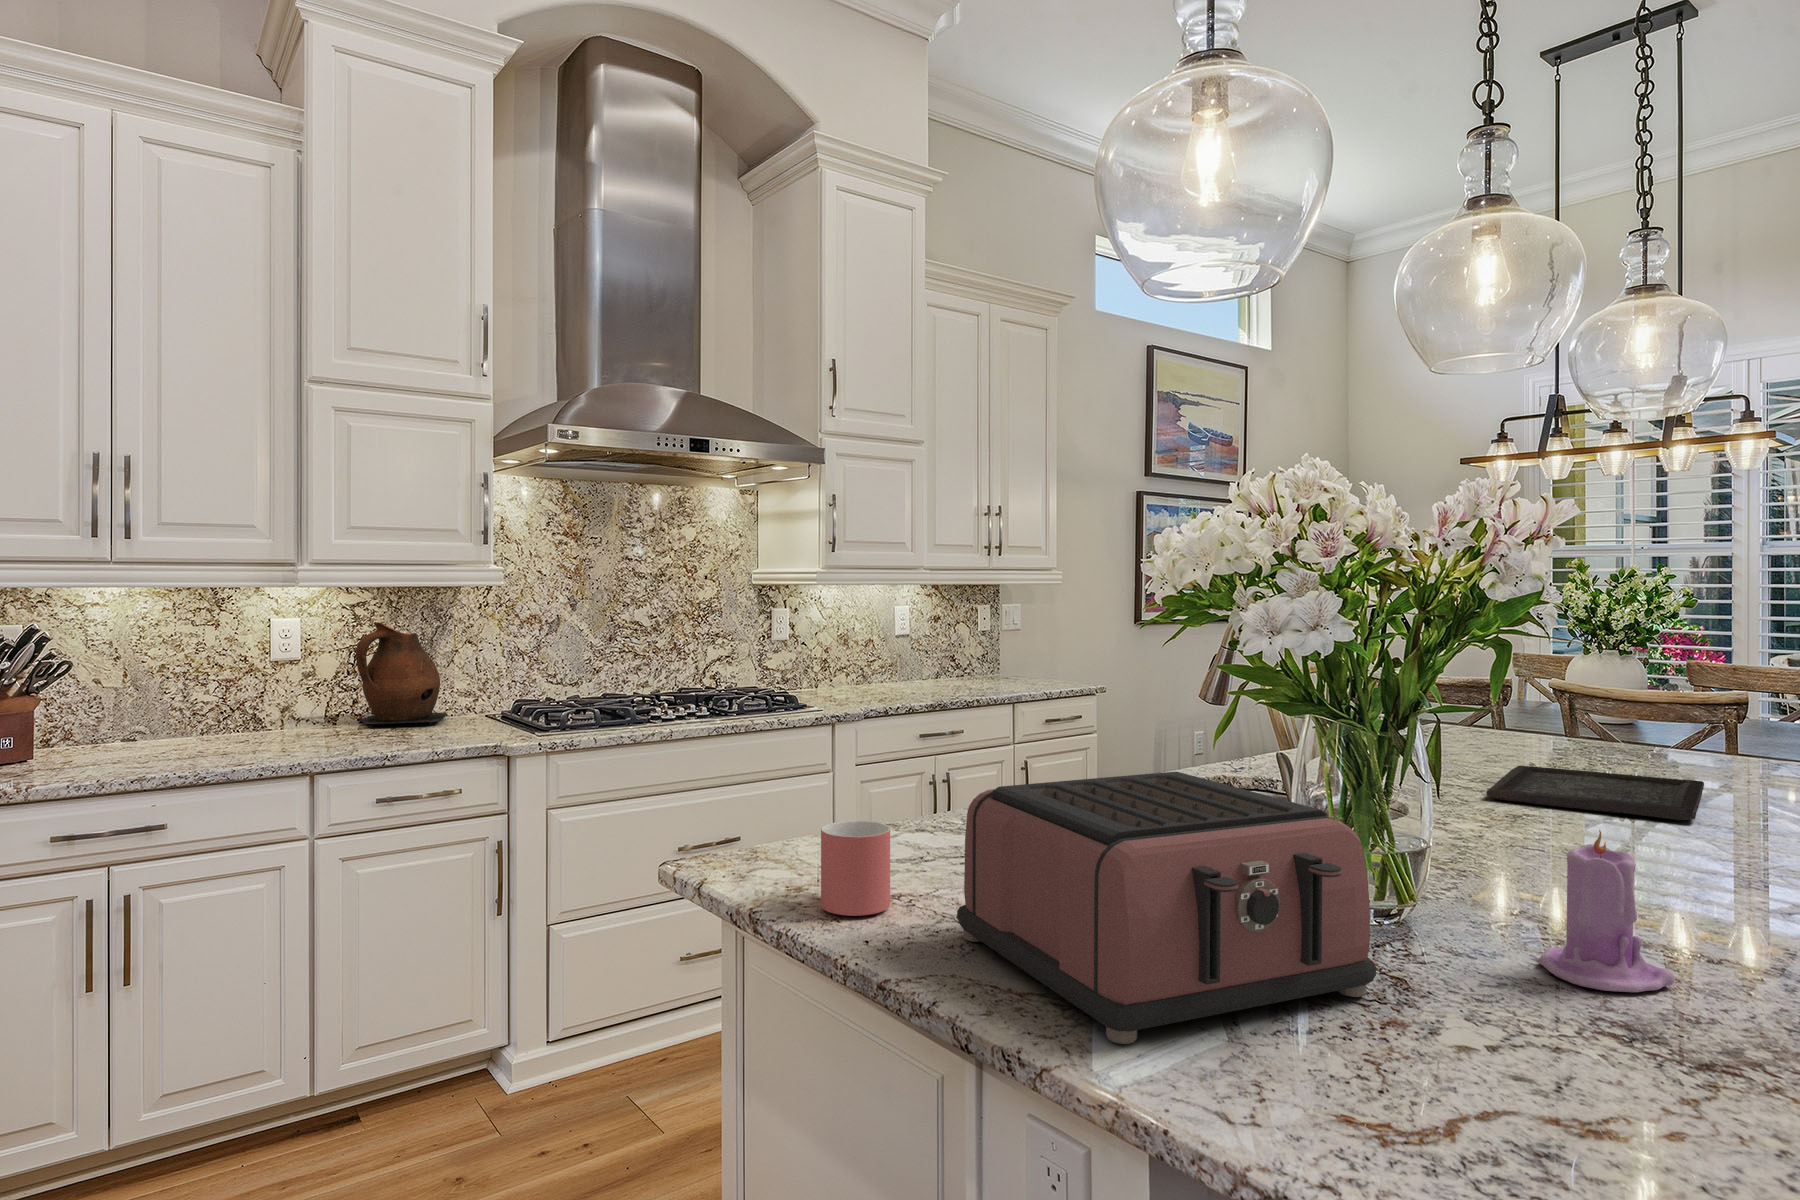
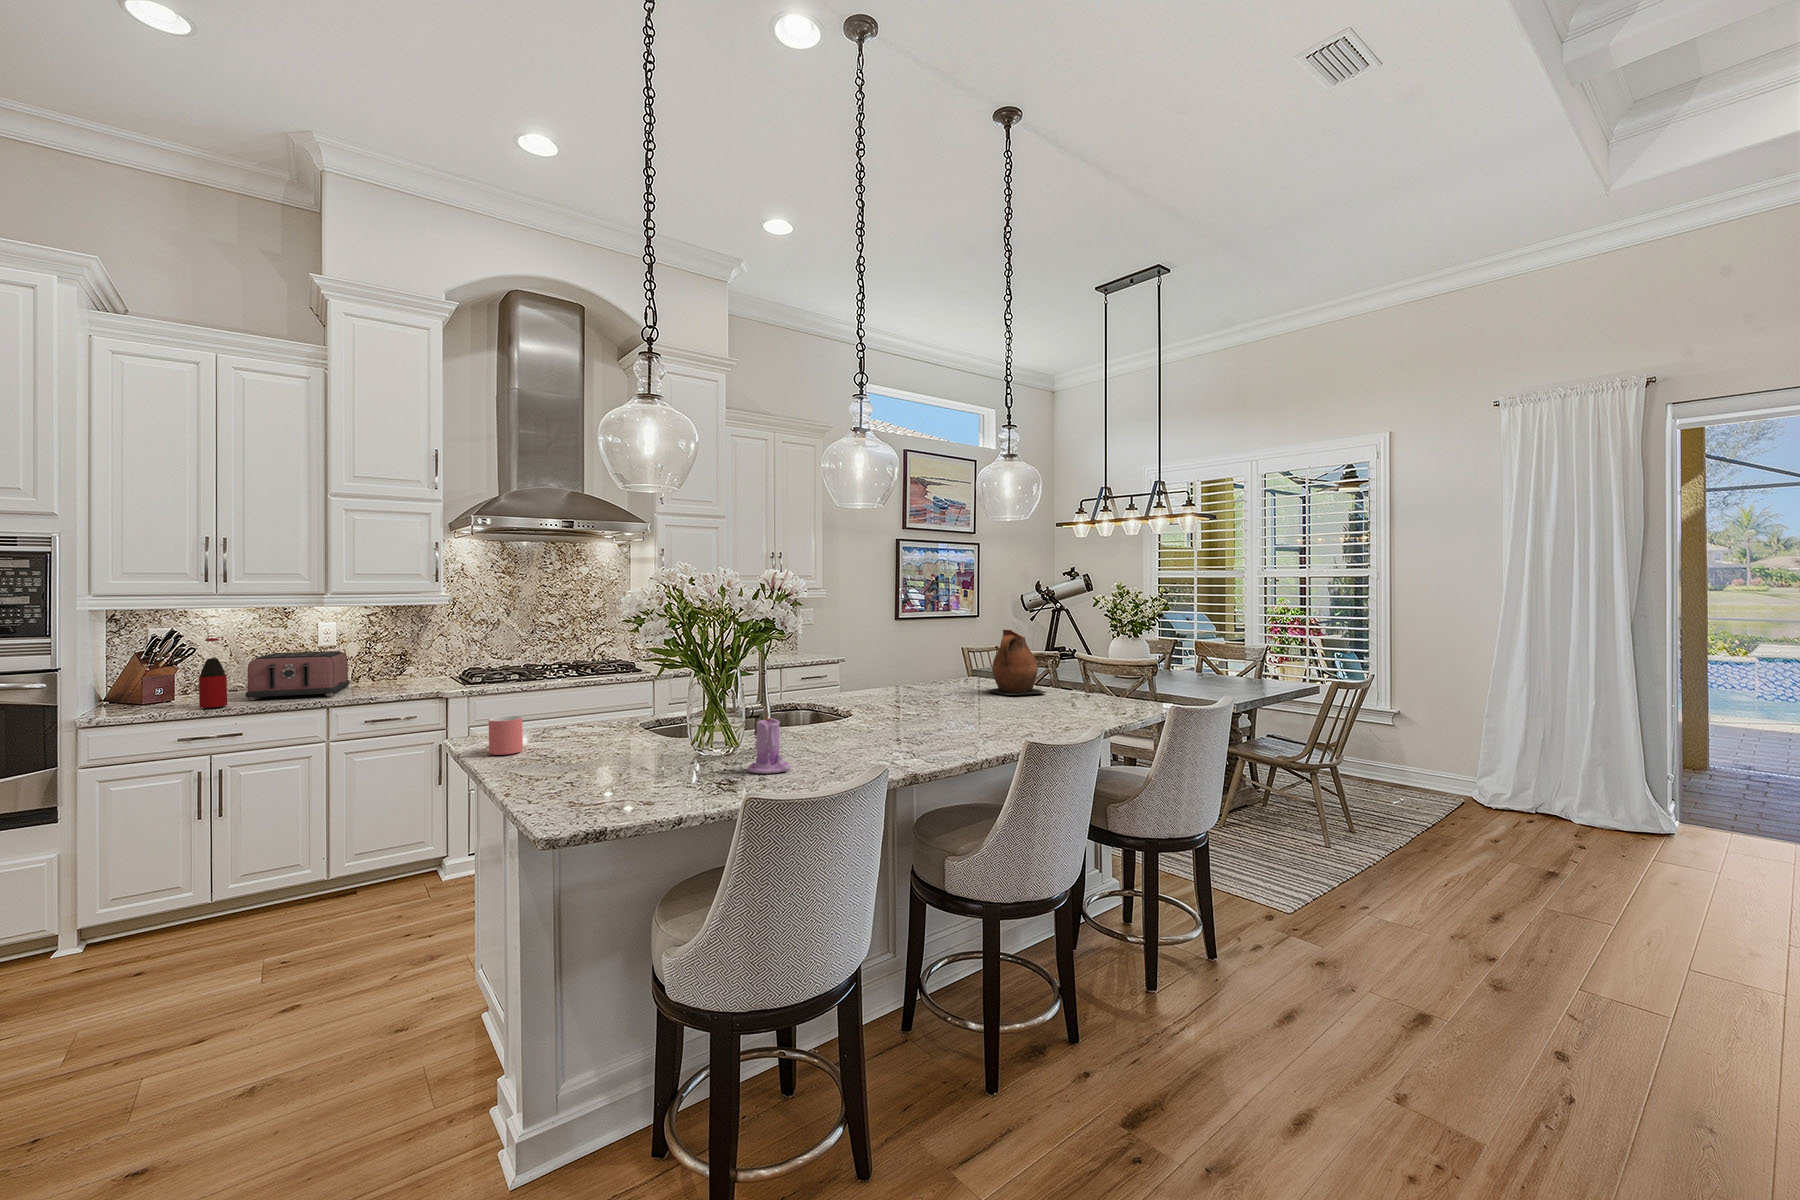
ceramic pitcher: present [356,622,447,724] -> present [988,630,1046,695]
bottle: none [86,644,136,779] -> present [199,638,227,708]
tray: present [1487,765,1704,820] -> none [896,697,1014,719]
toaster: present [957,772,1376,1044] -> present [245,651,350,700]

